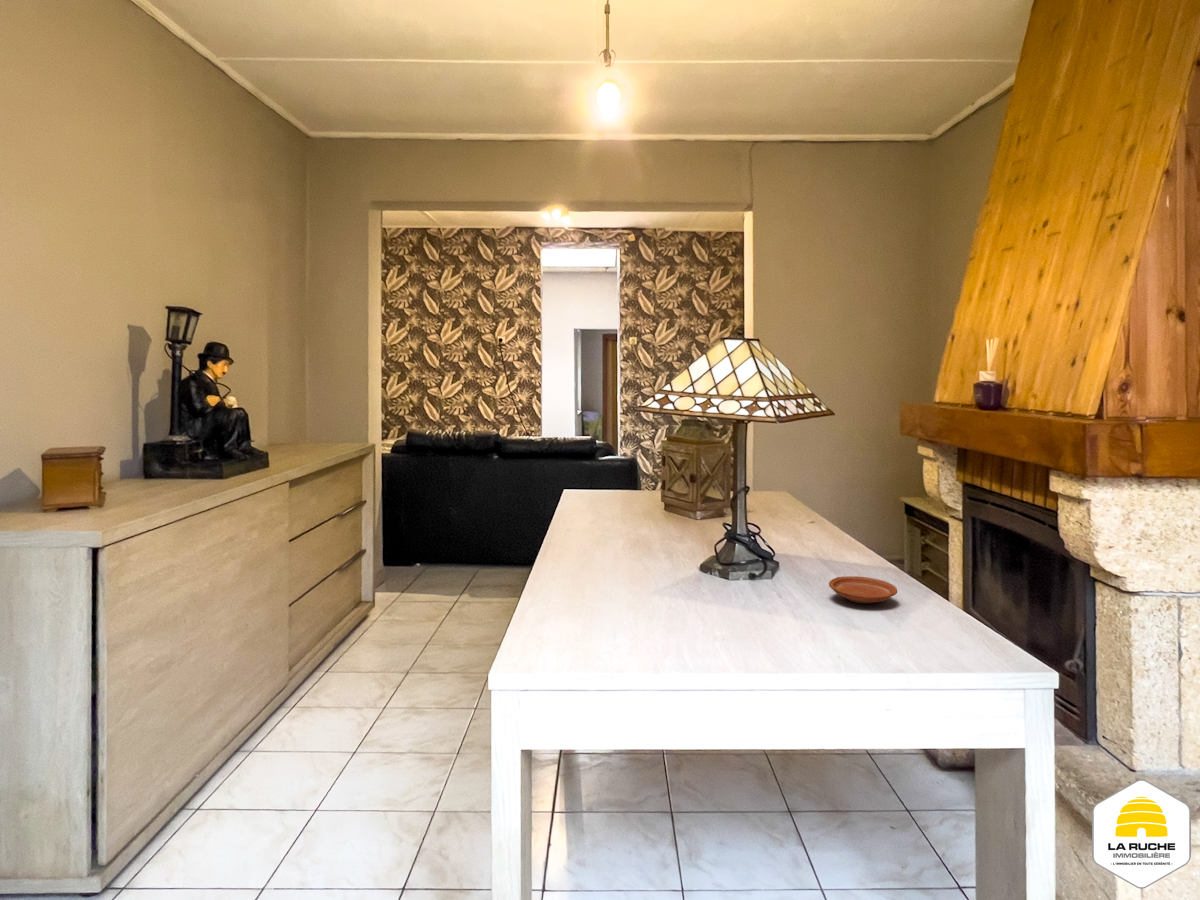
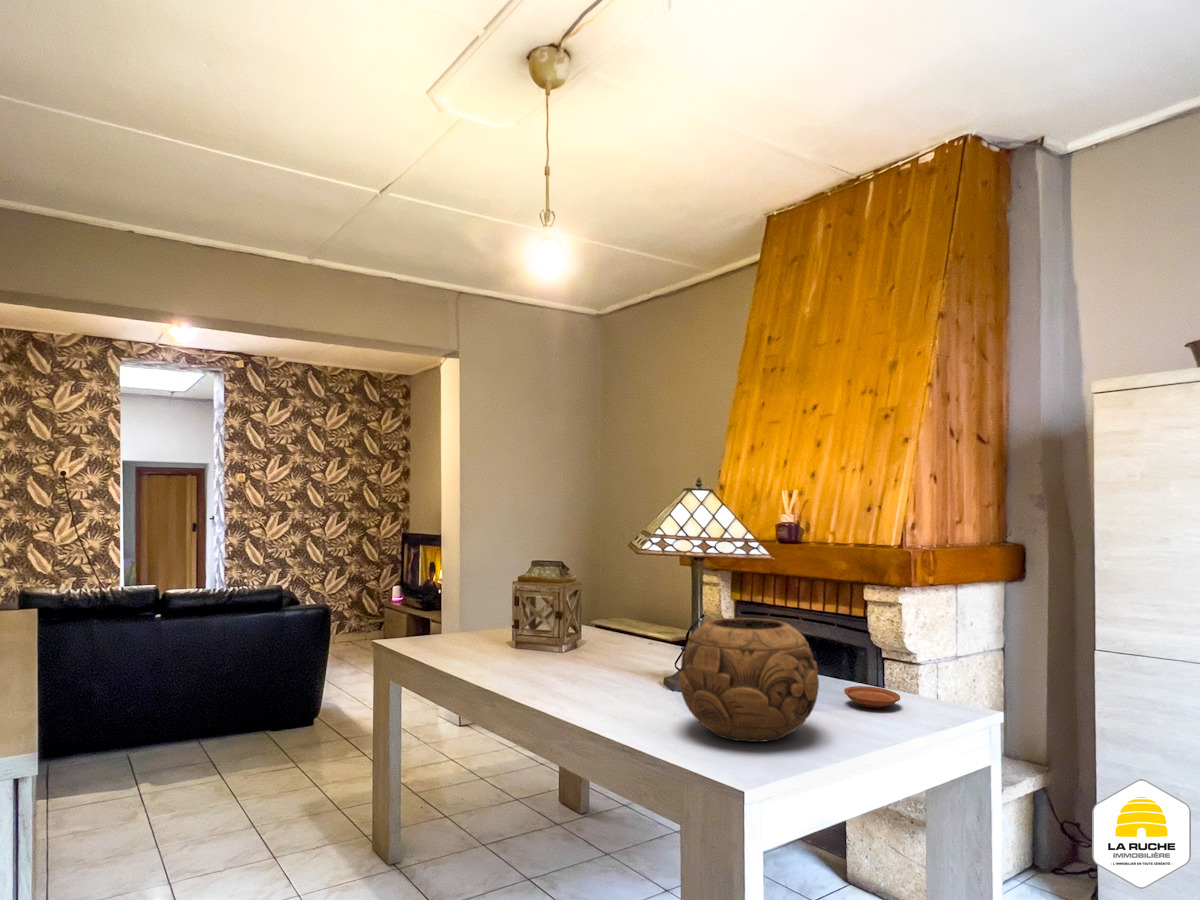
decorative bowl: none [585,476,733,606] -> present [679,618,819,742]

